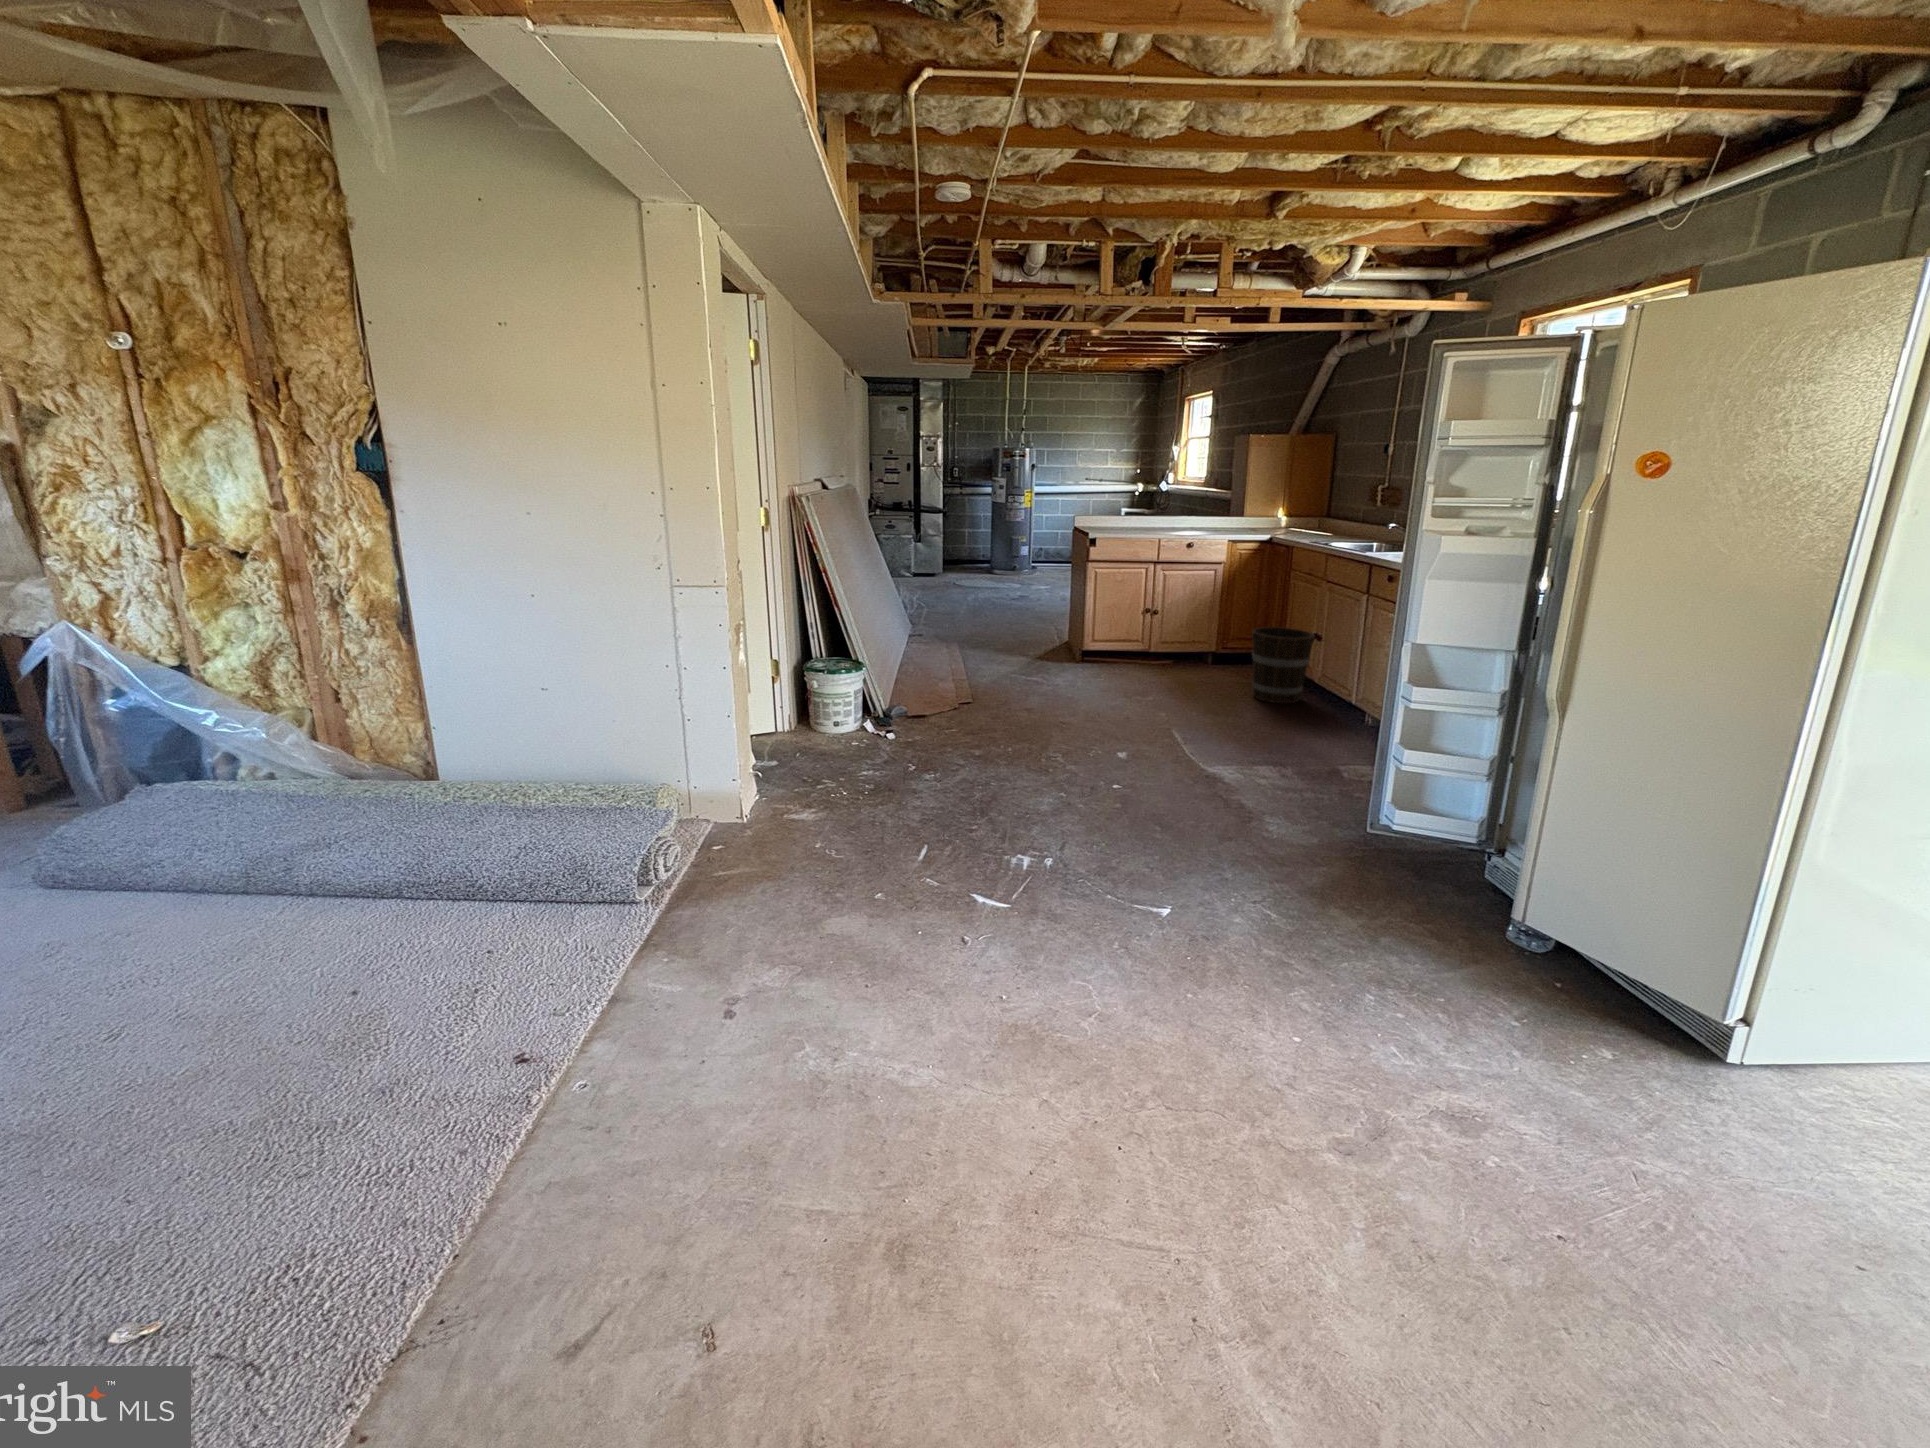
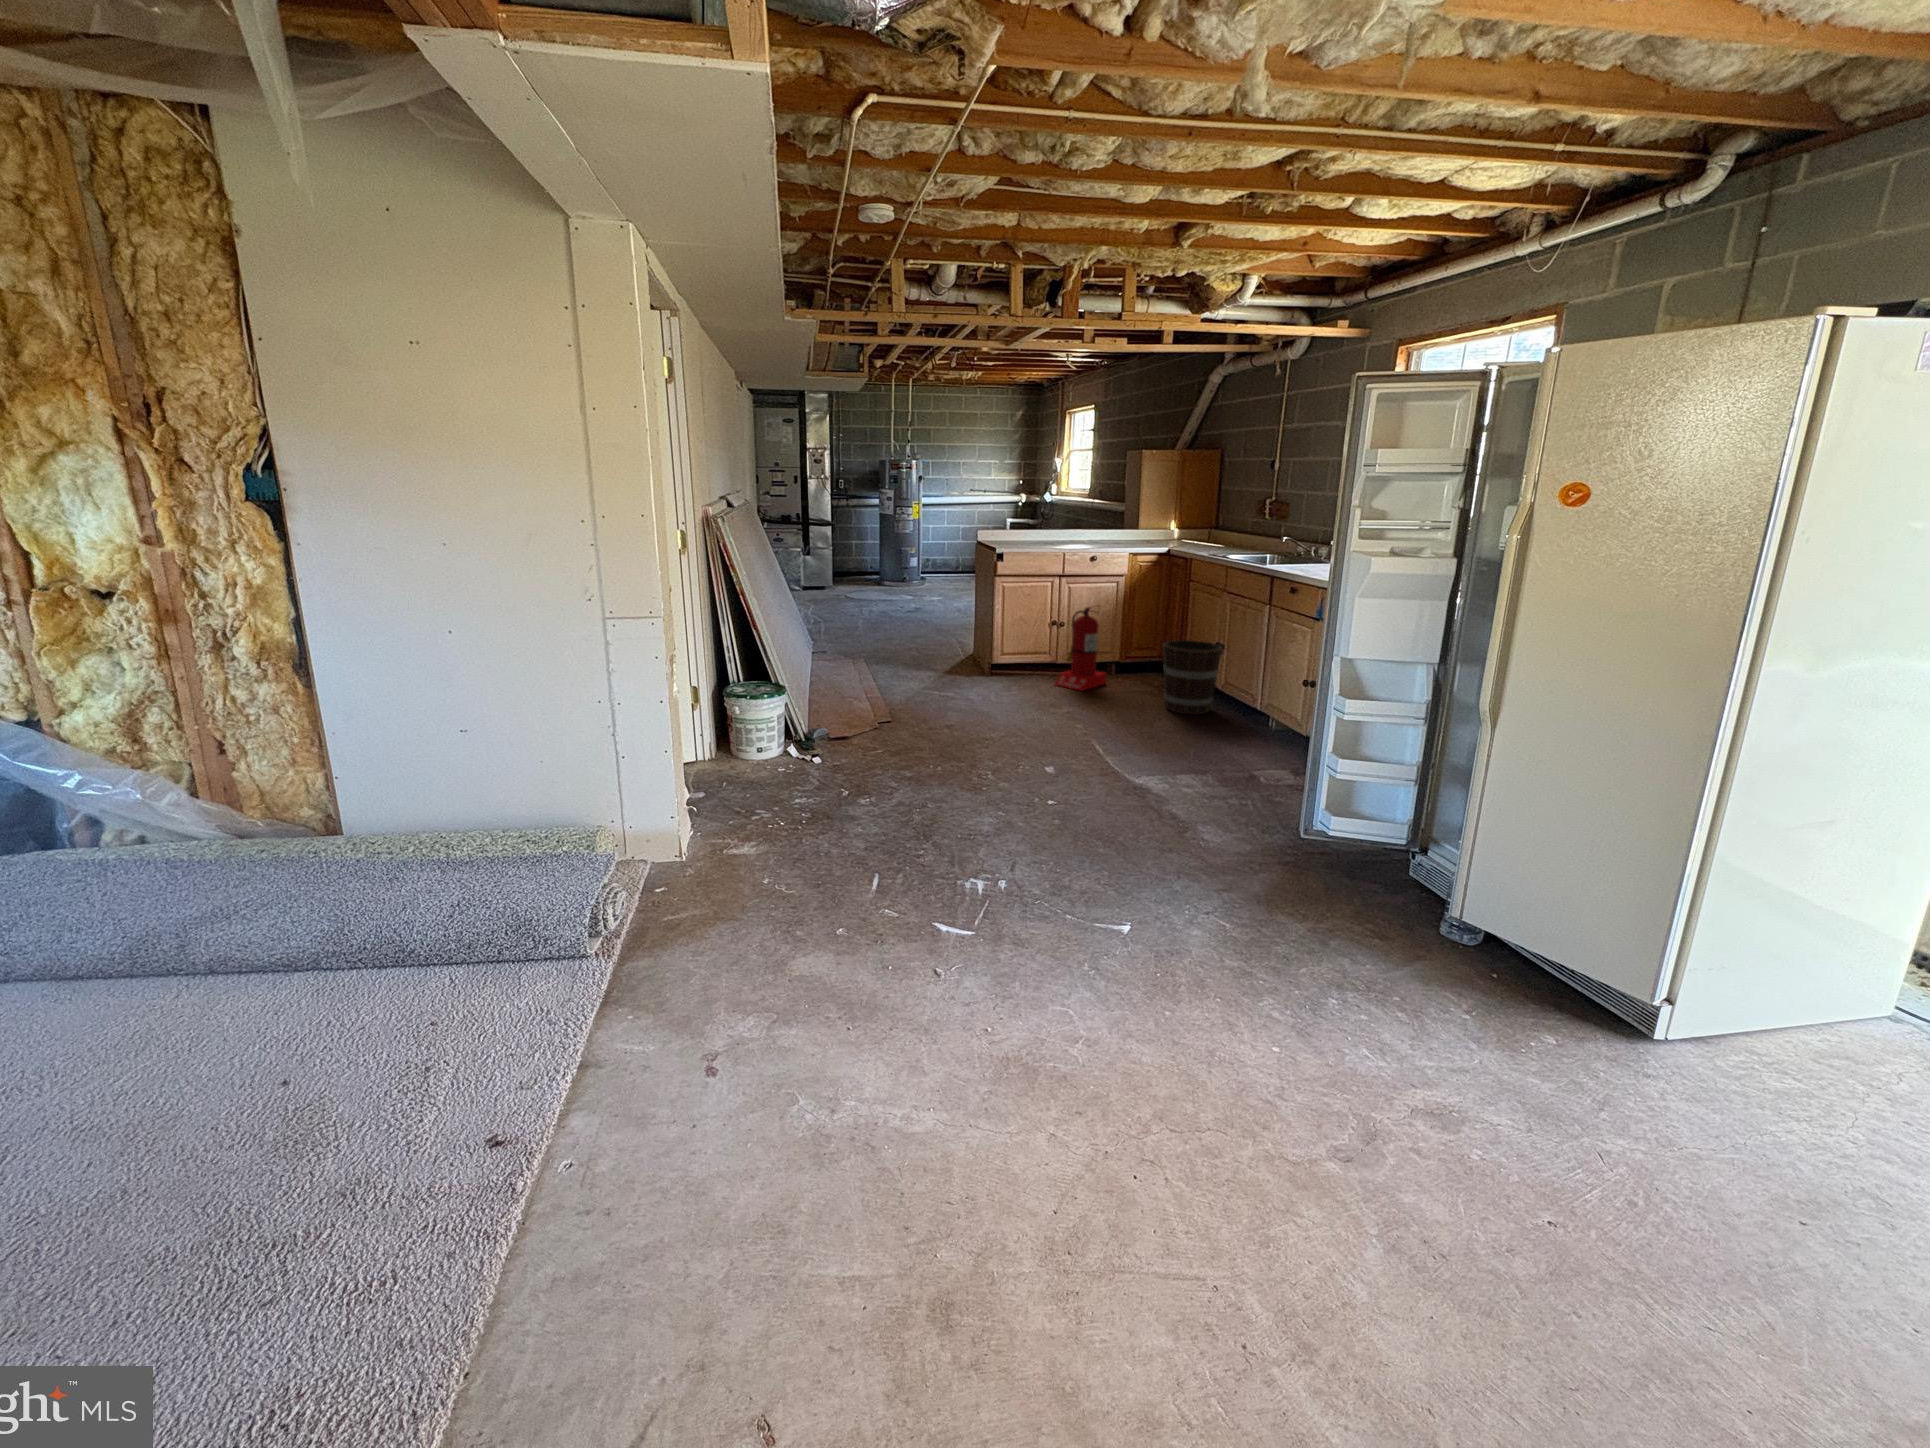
fire extinguisher: none [1142,591,1197,677] -> present [1055,607,1106,691]

